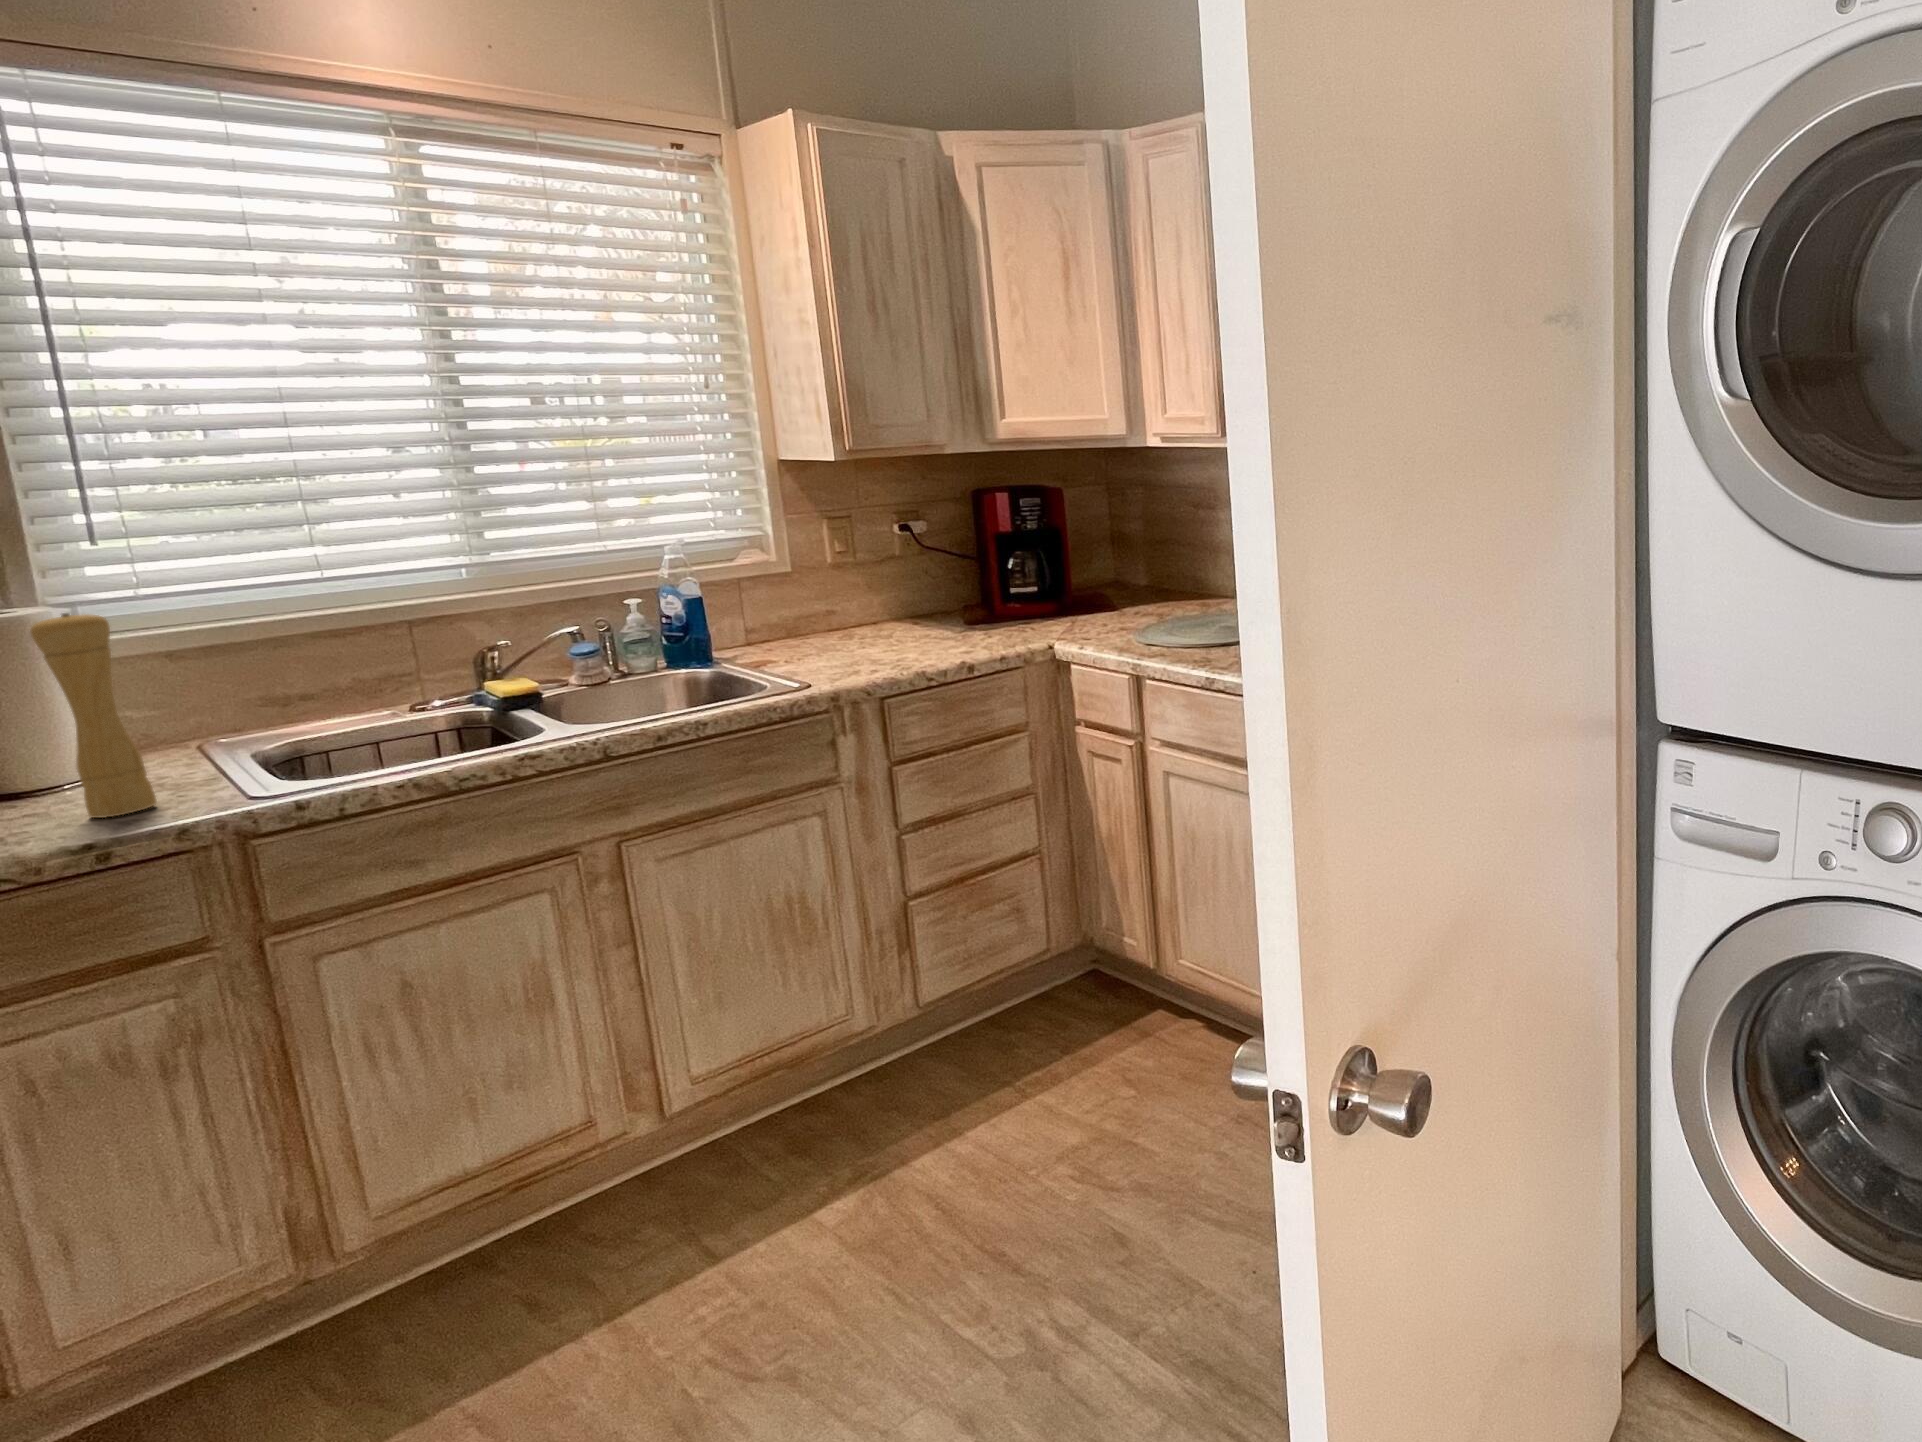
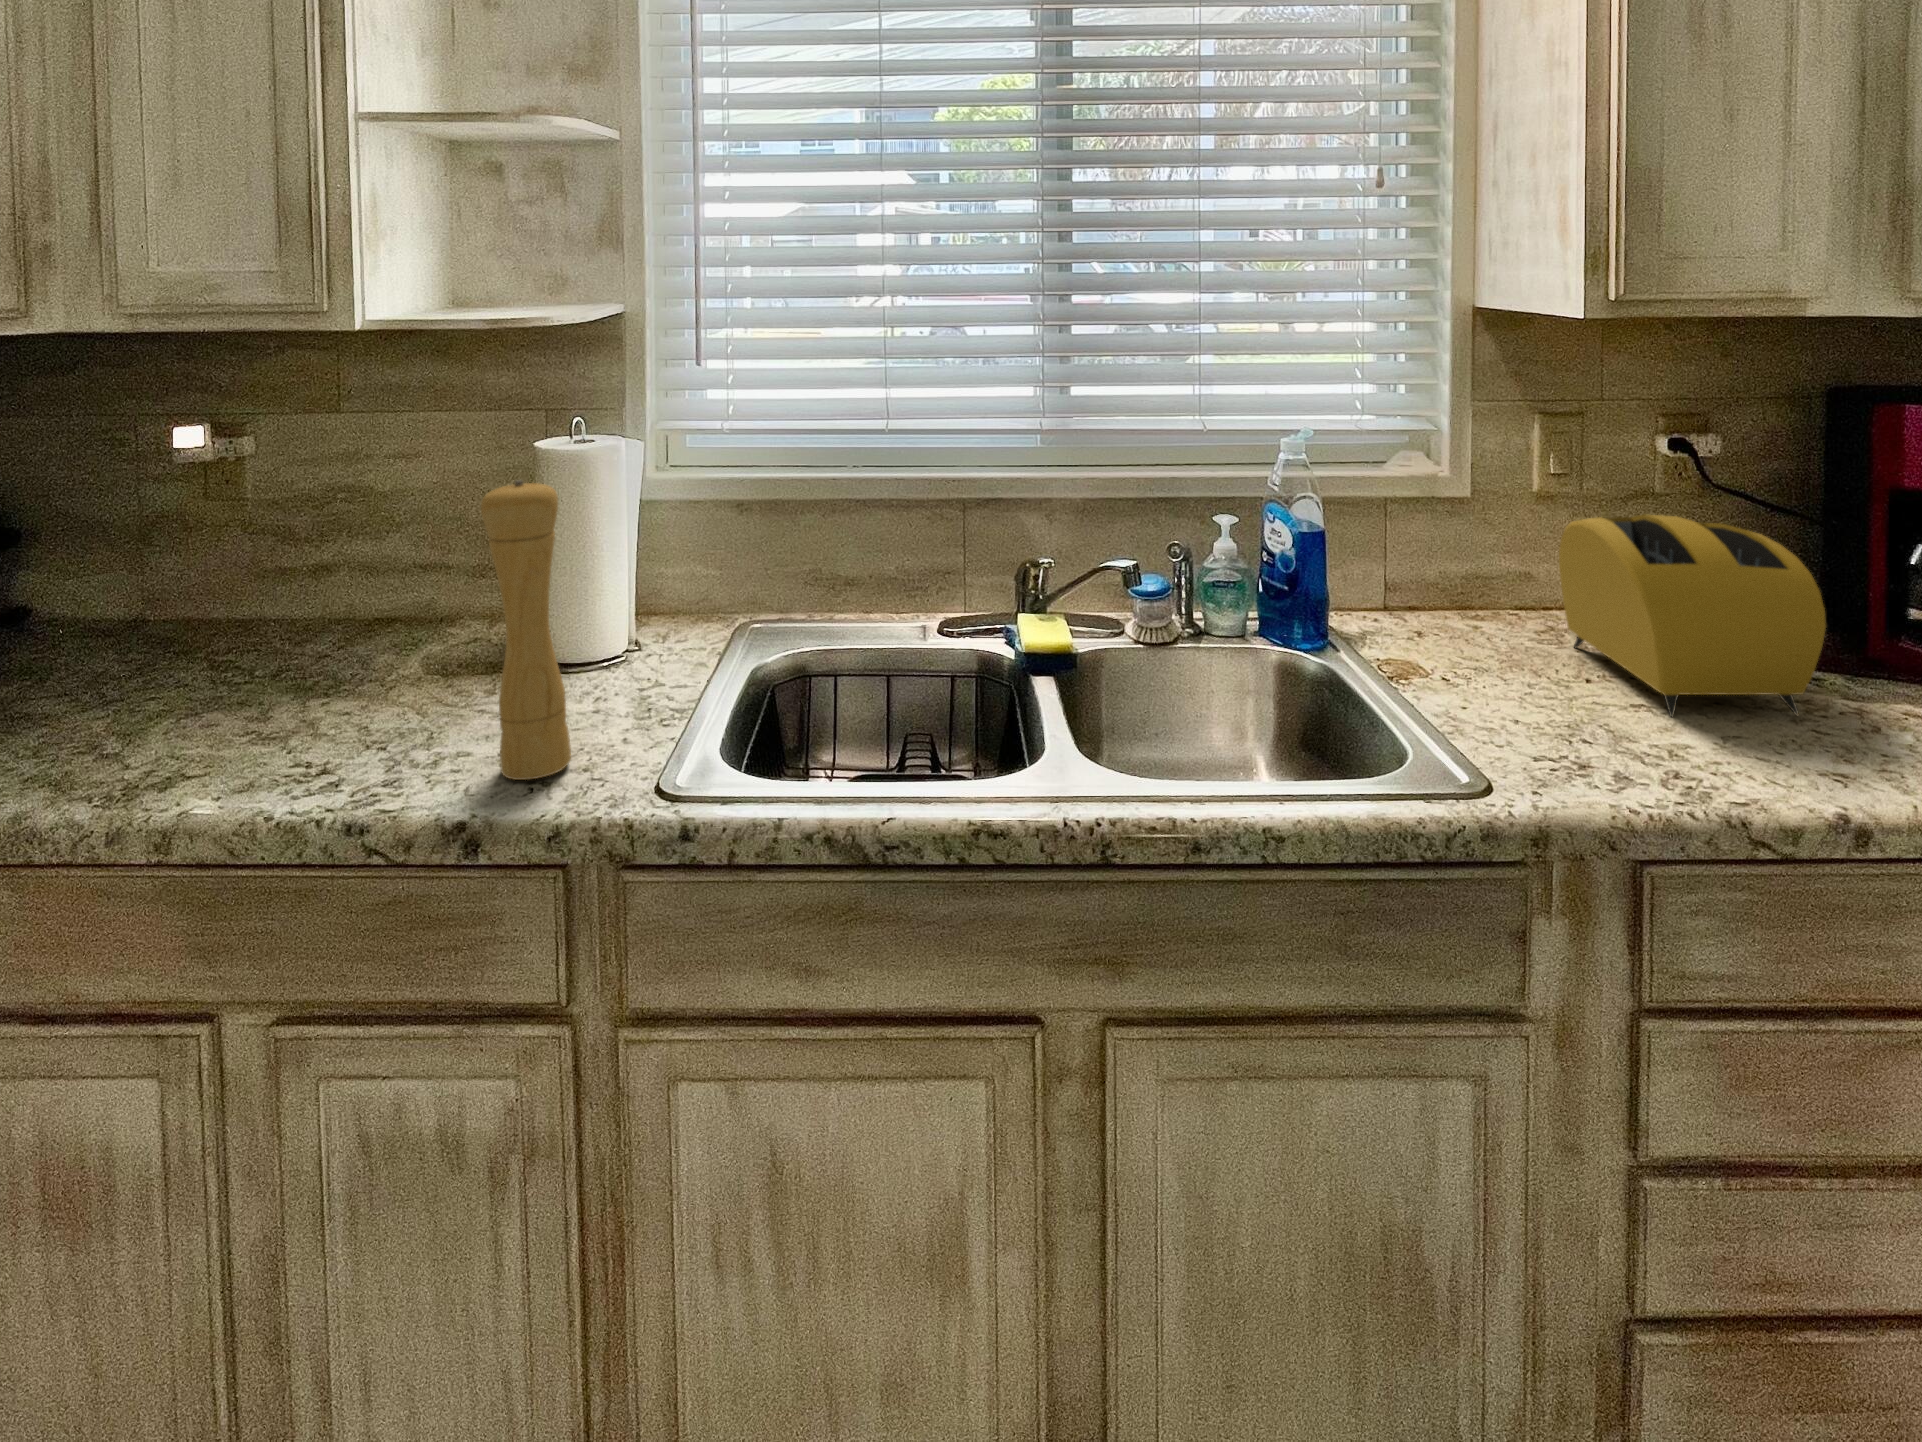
toaster: none [845,562,963,653] -> present [1559,515,1826,717]

